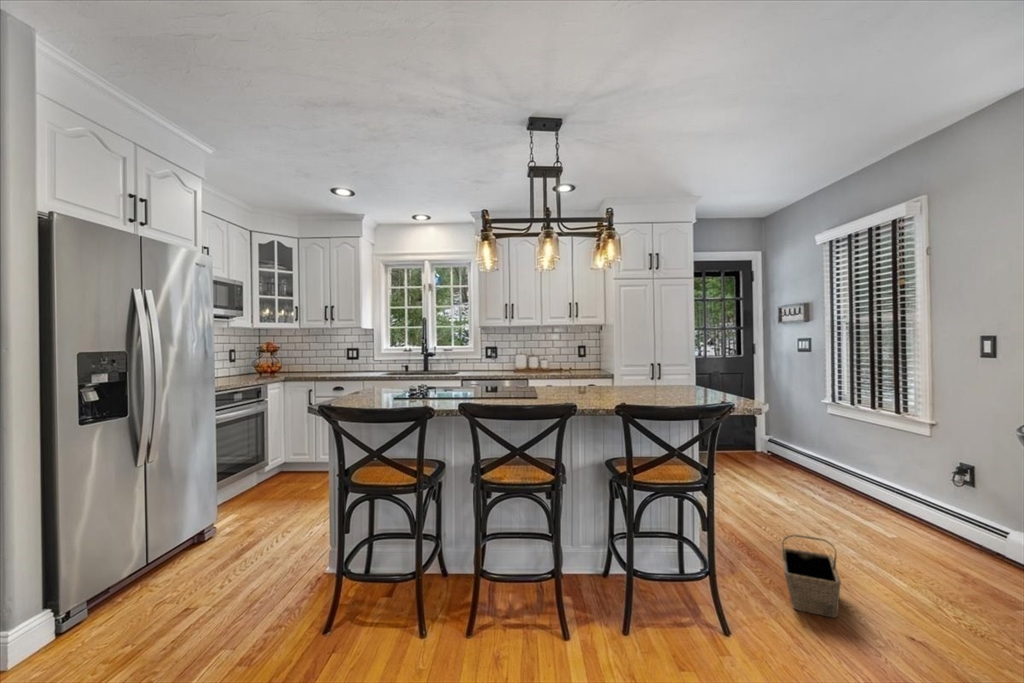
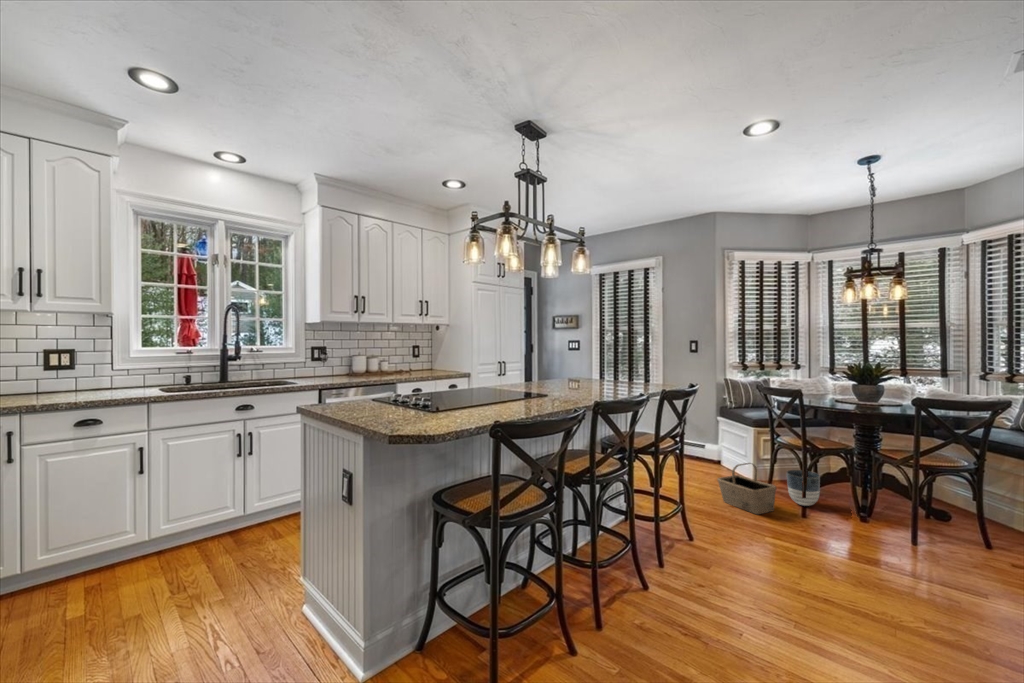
planter: none [890,575,952,643] -> present [786,470,820,506]

